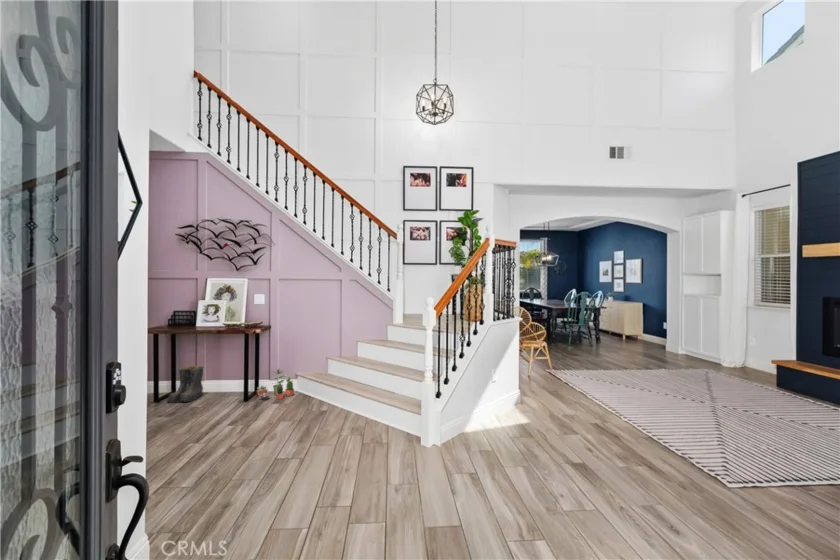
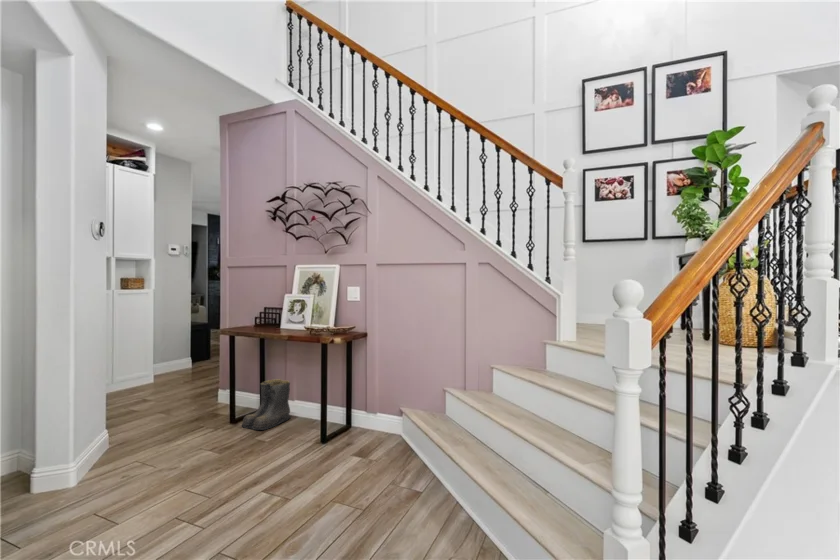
potted plant: present [257,369,294,400] -> none [343,399,394,449]

